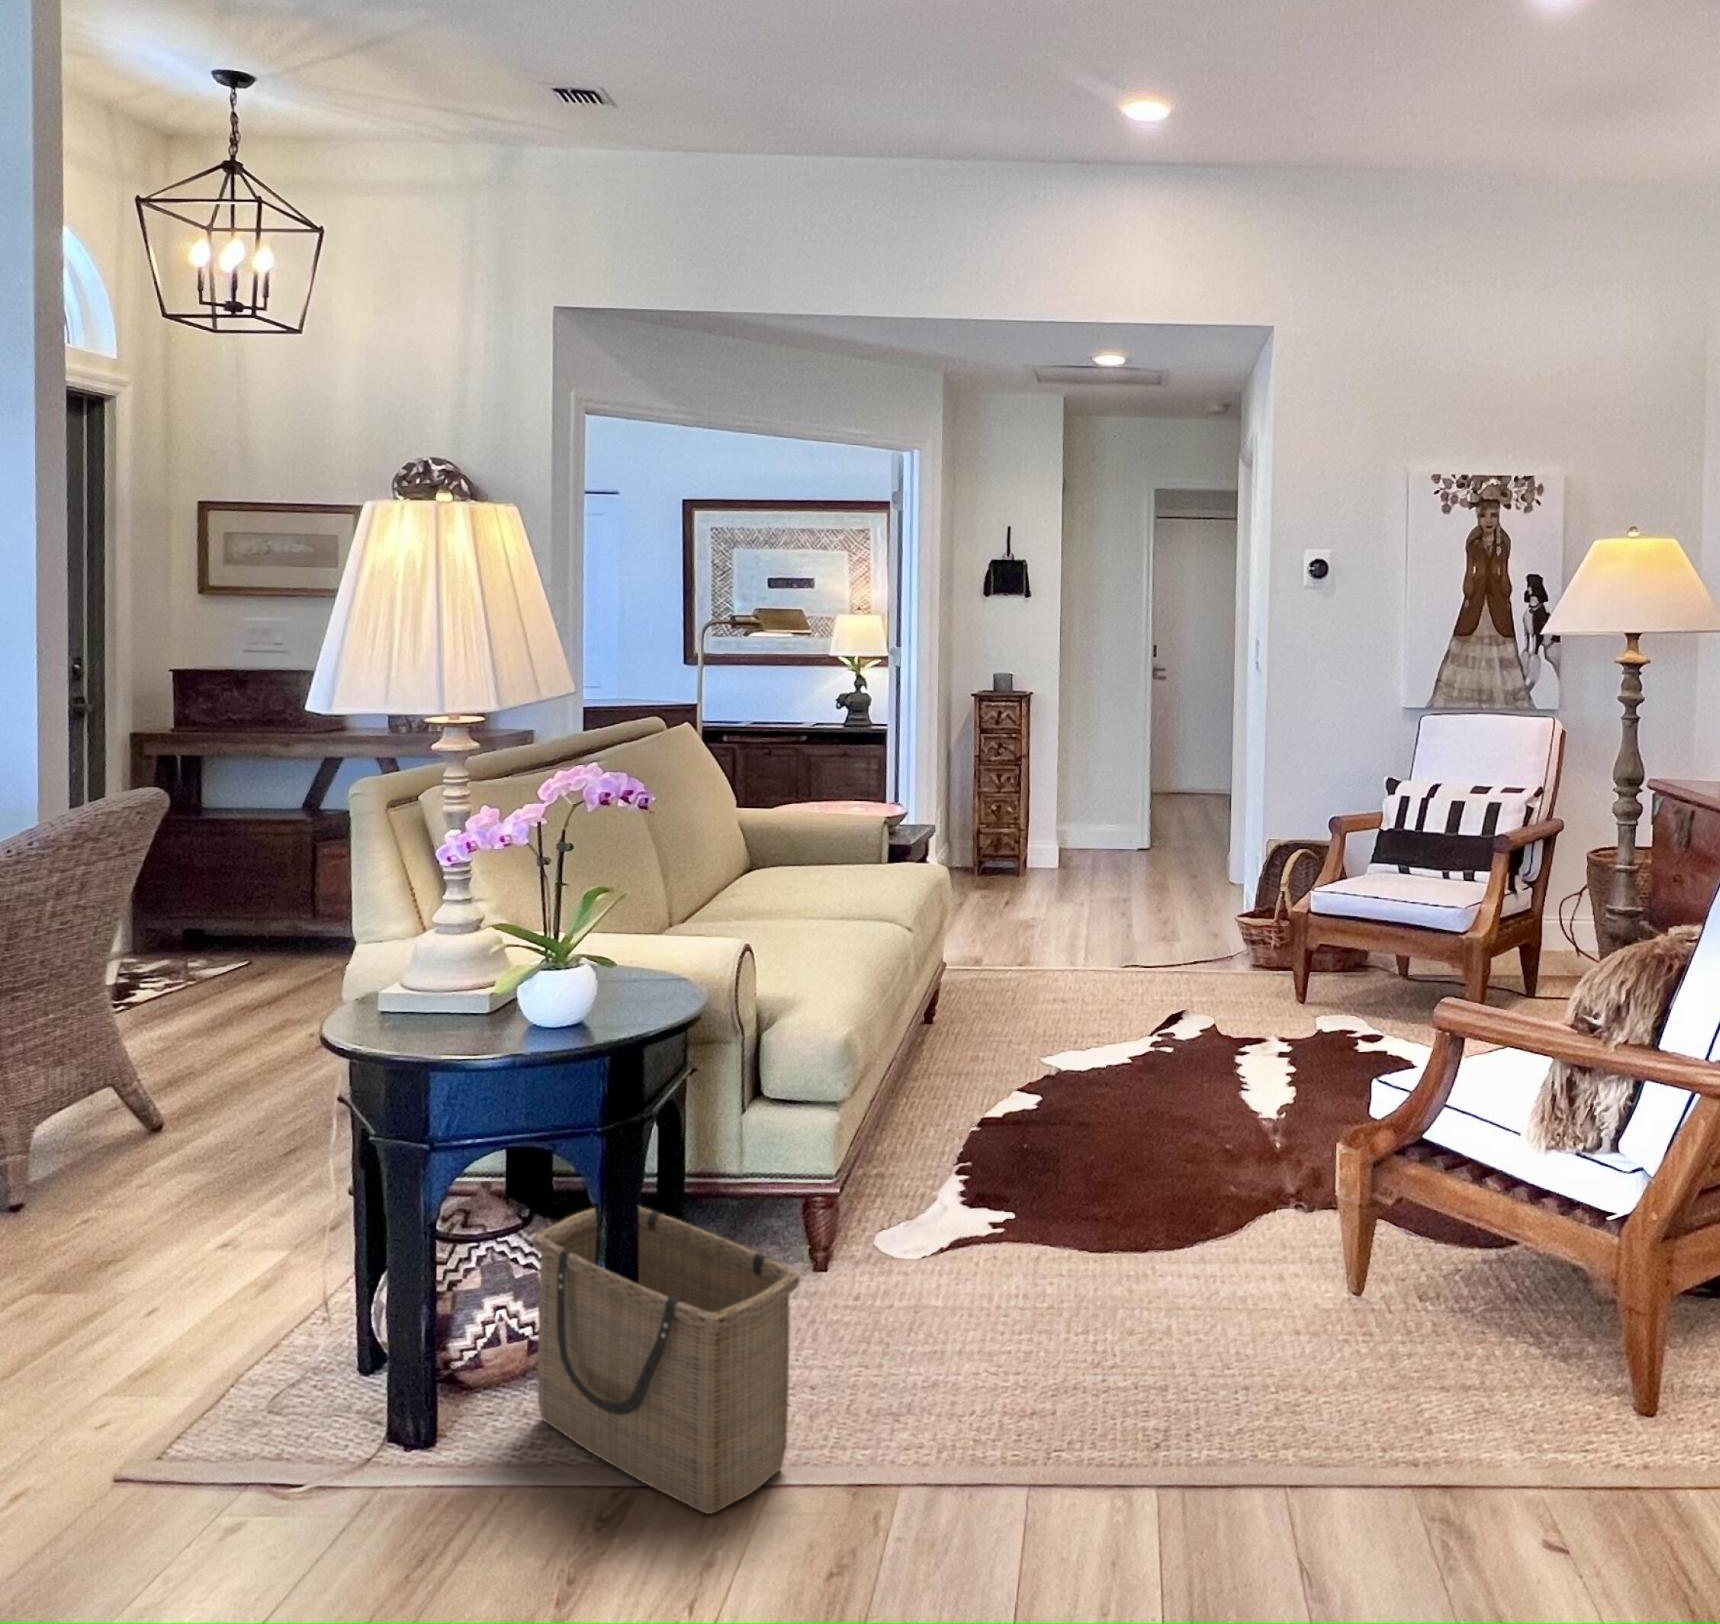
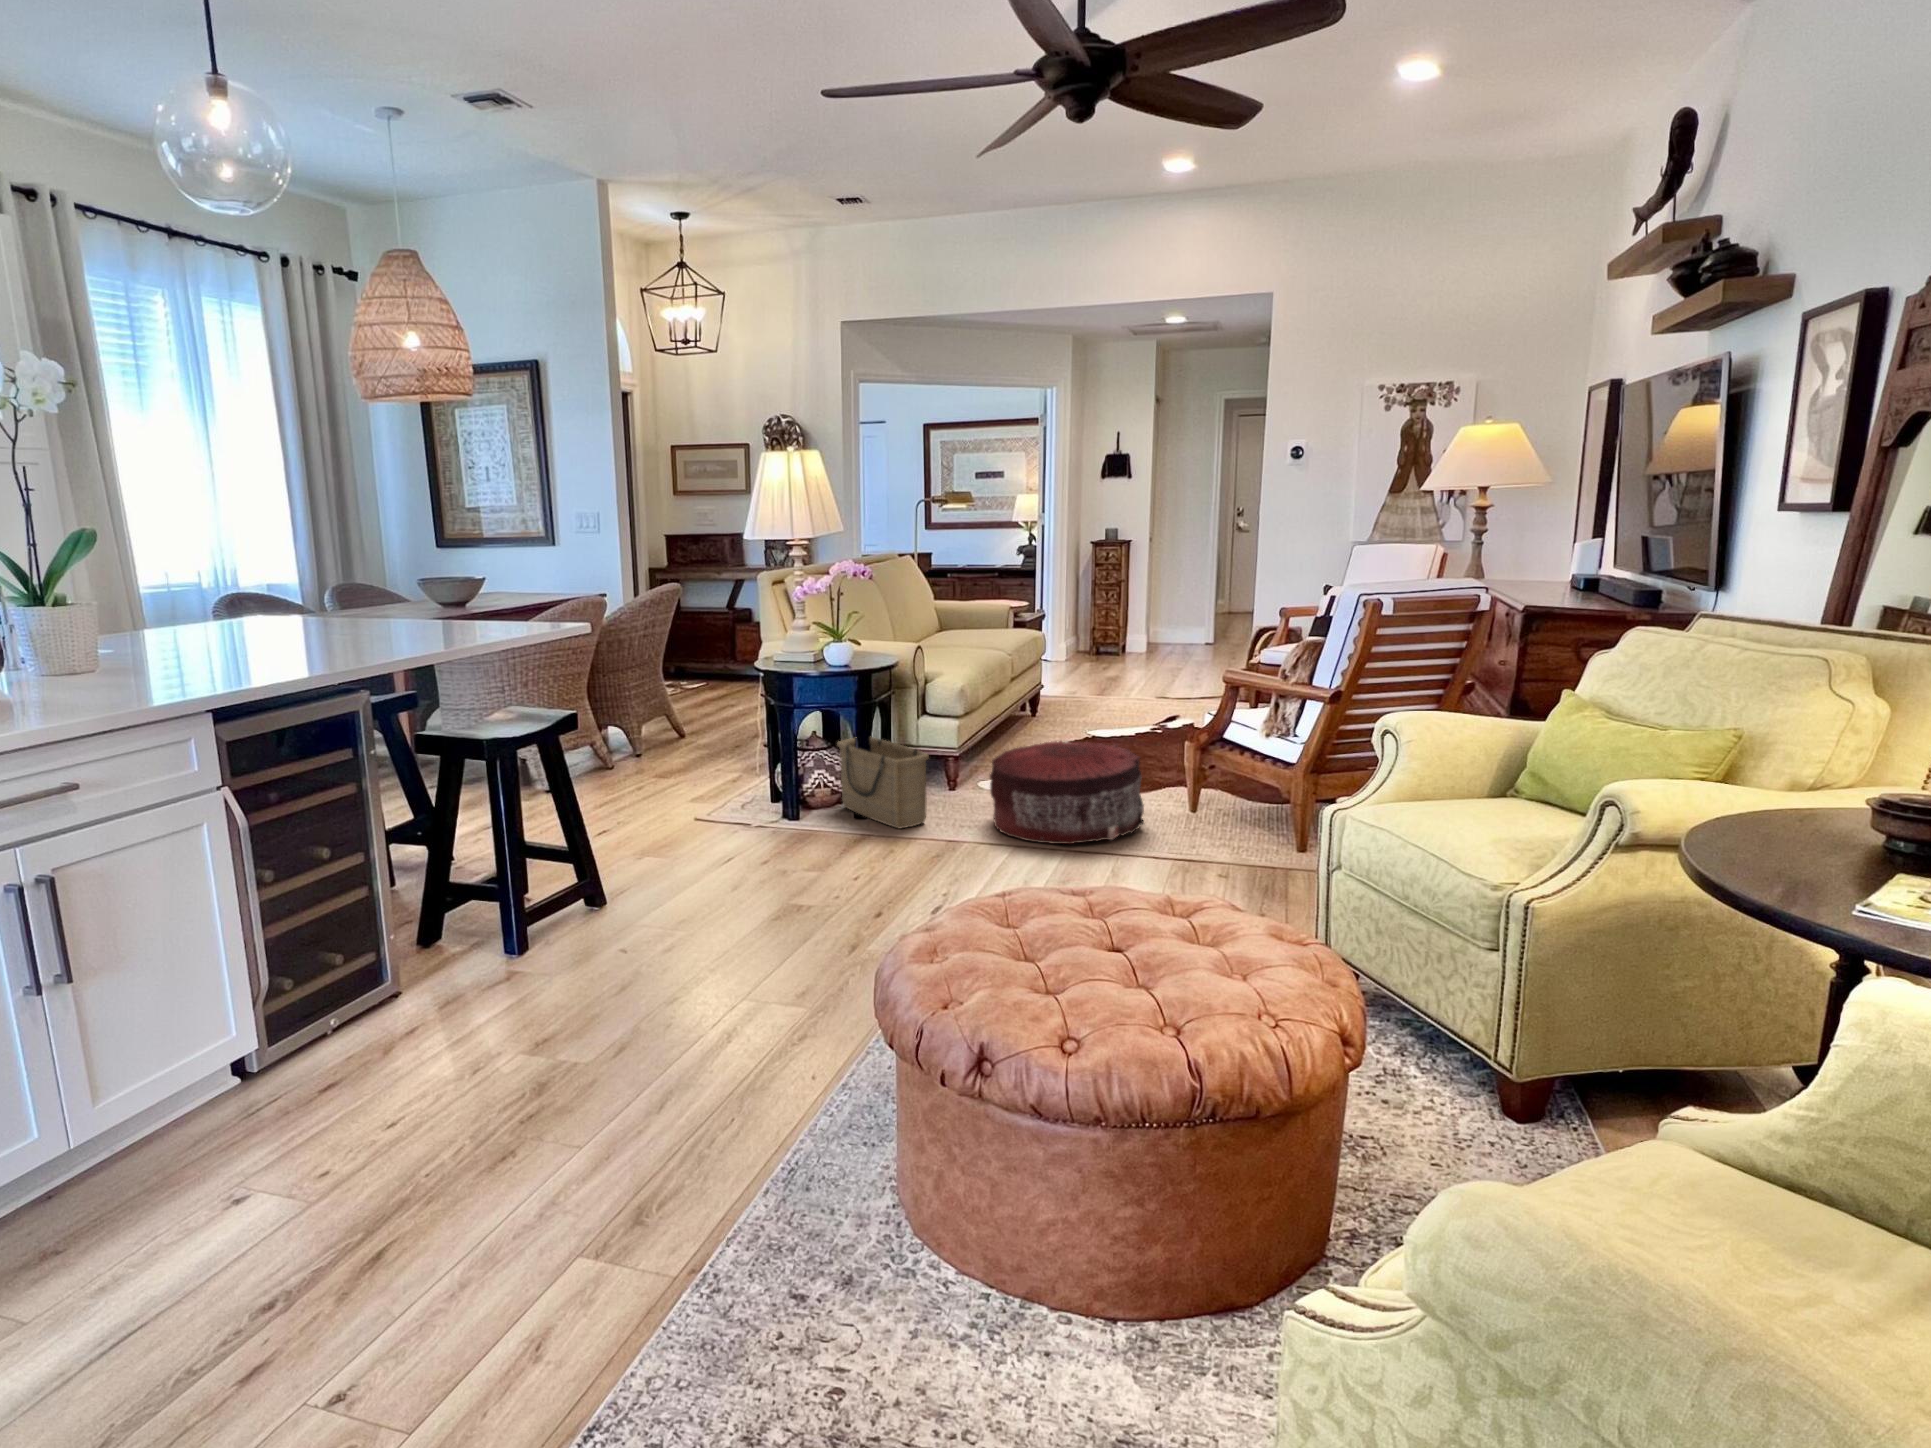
pouf: none [952,1167,1342,1528] -> present [989,741,1144,844]

